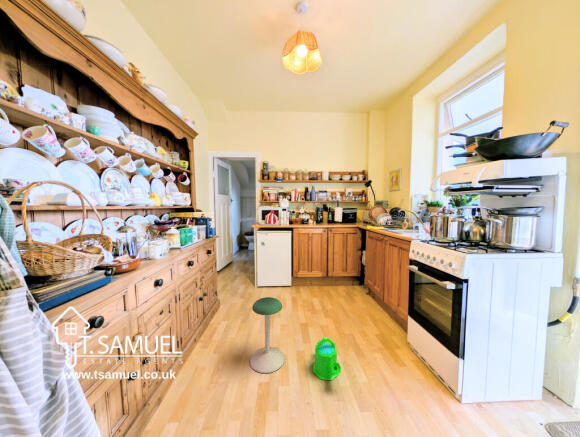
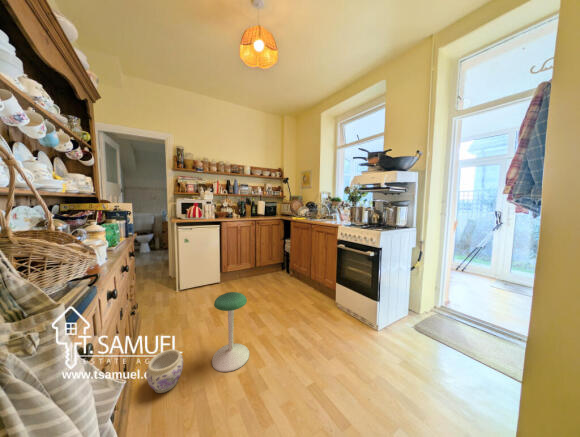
planter: none [199,334,227,369] -> present [146,349,183,393]
watering can: present [313,337,341,380] -> none [276,316,308,354]

